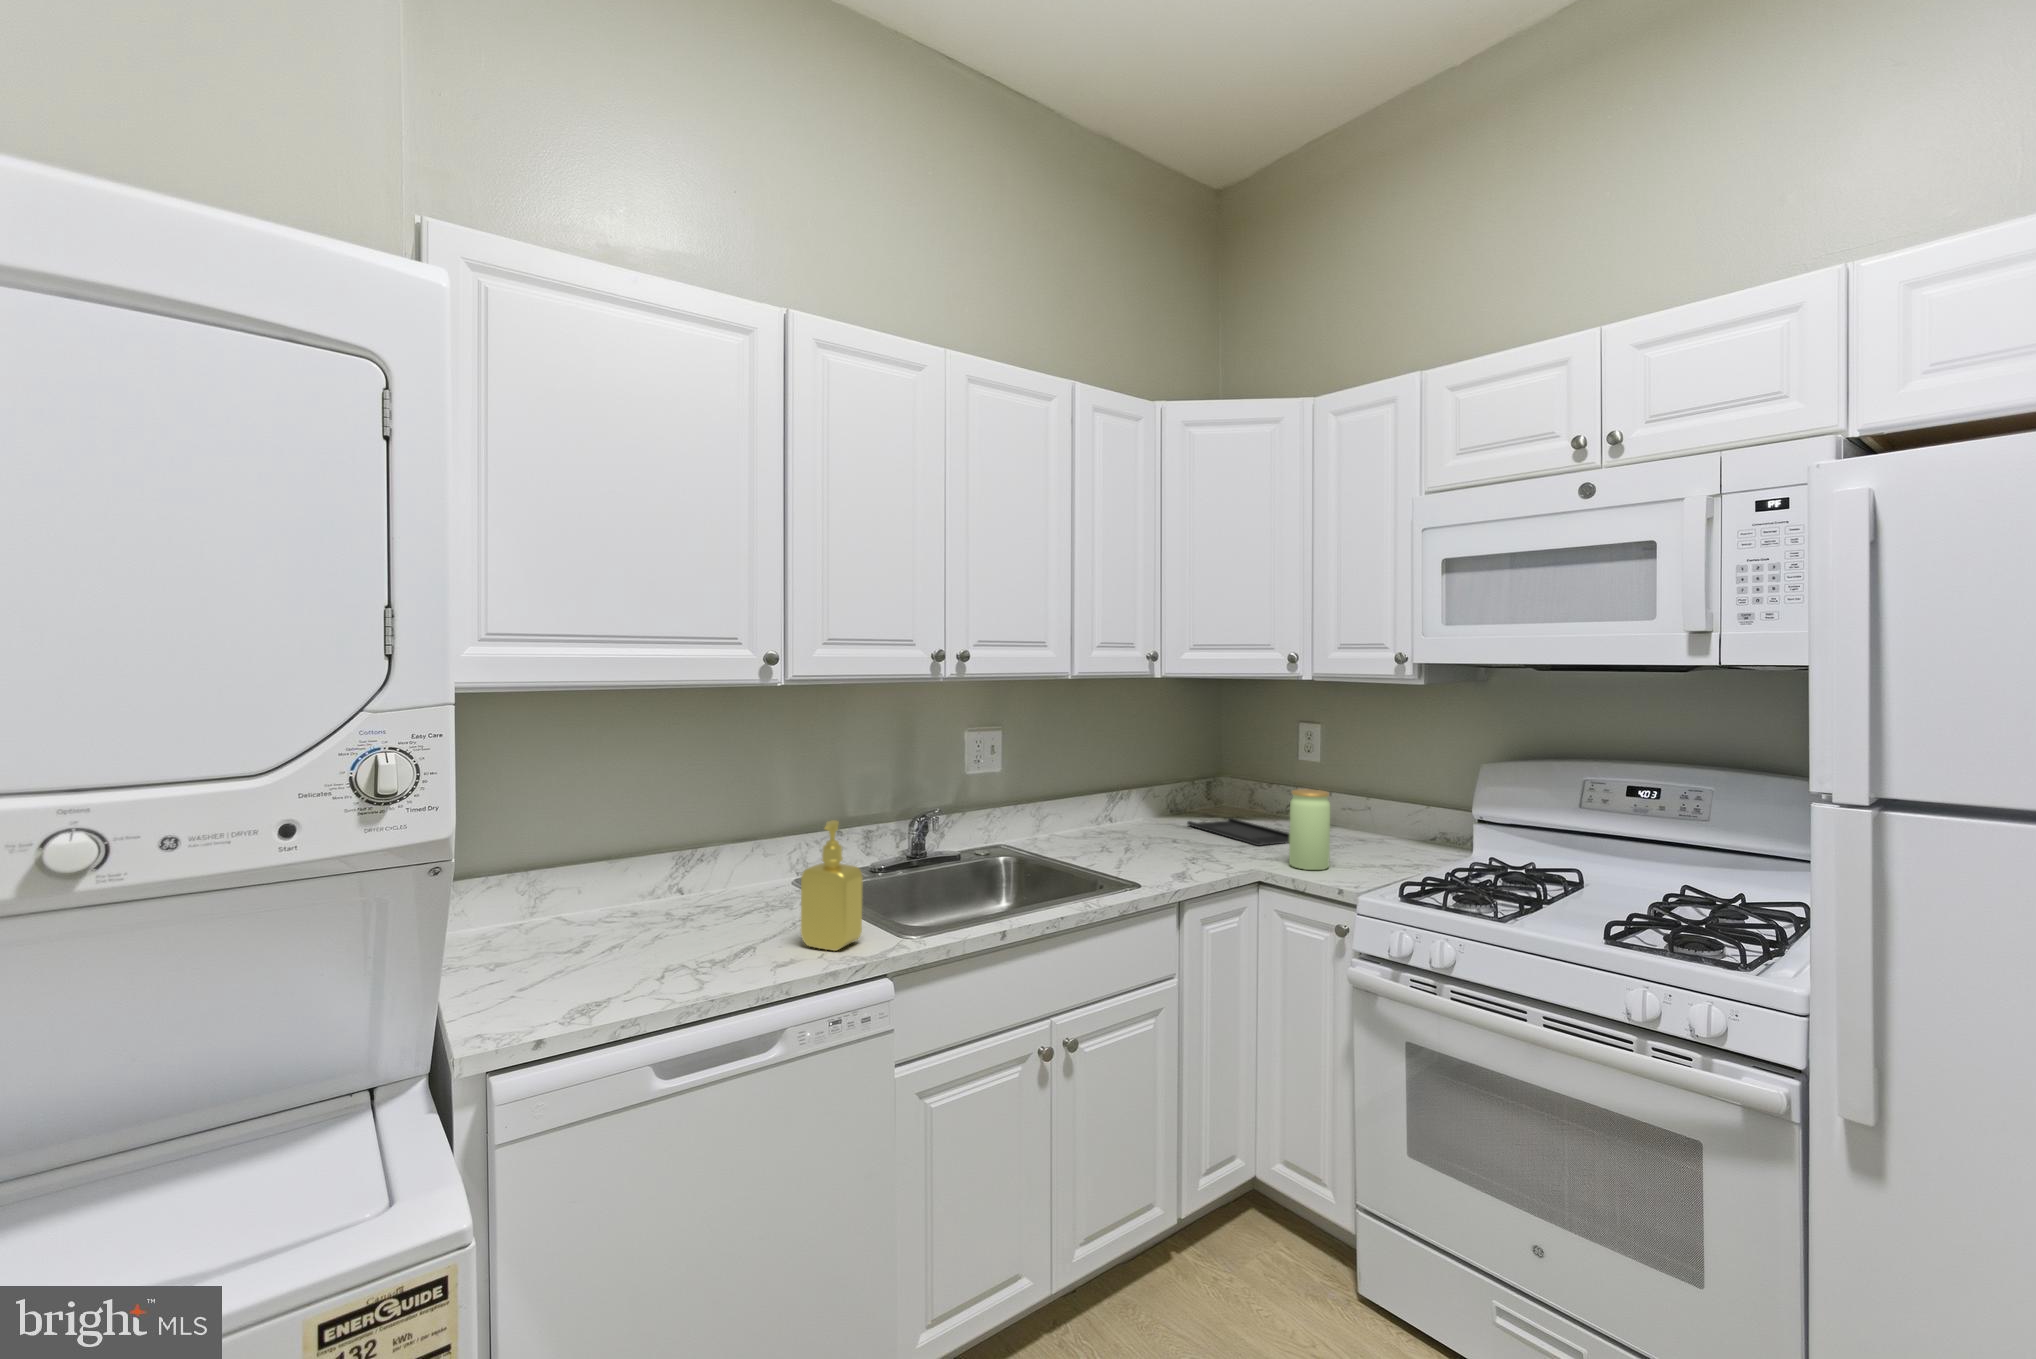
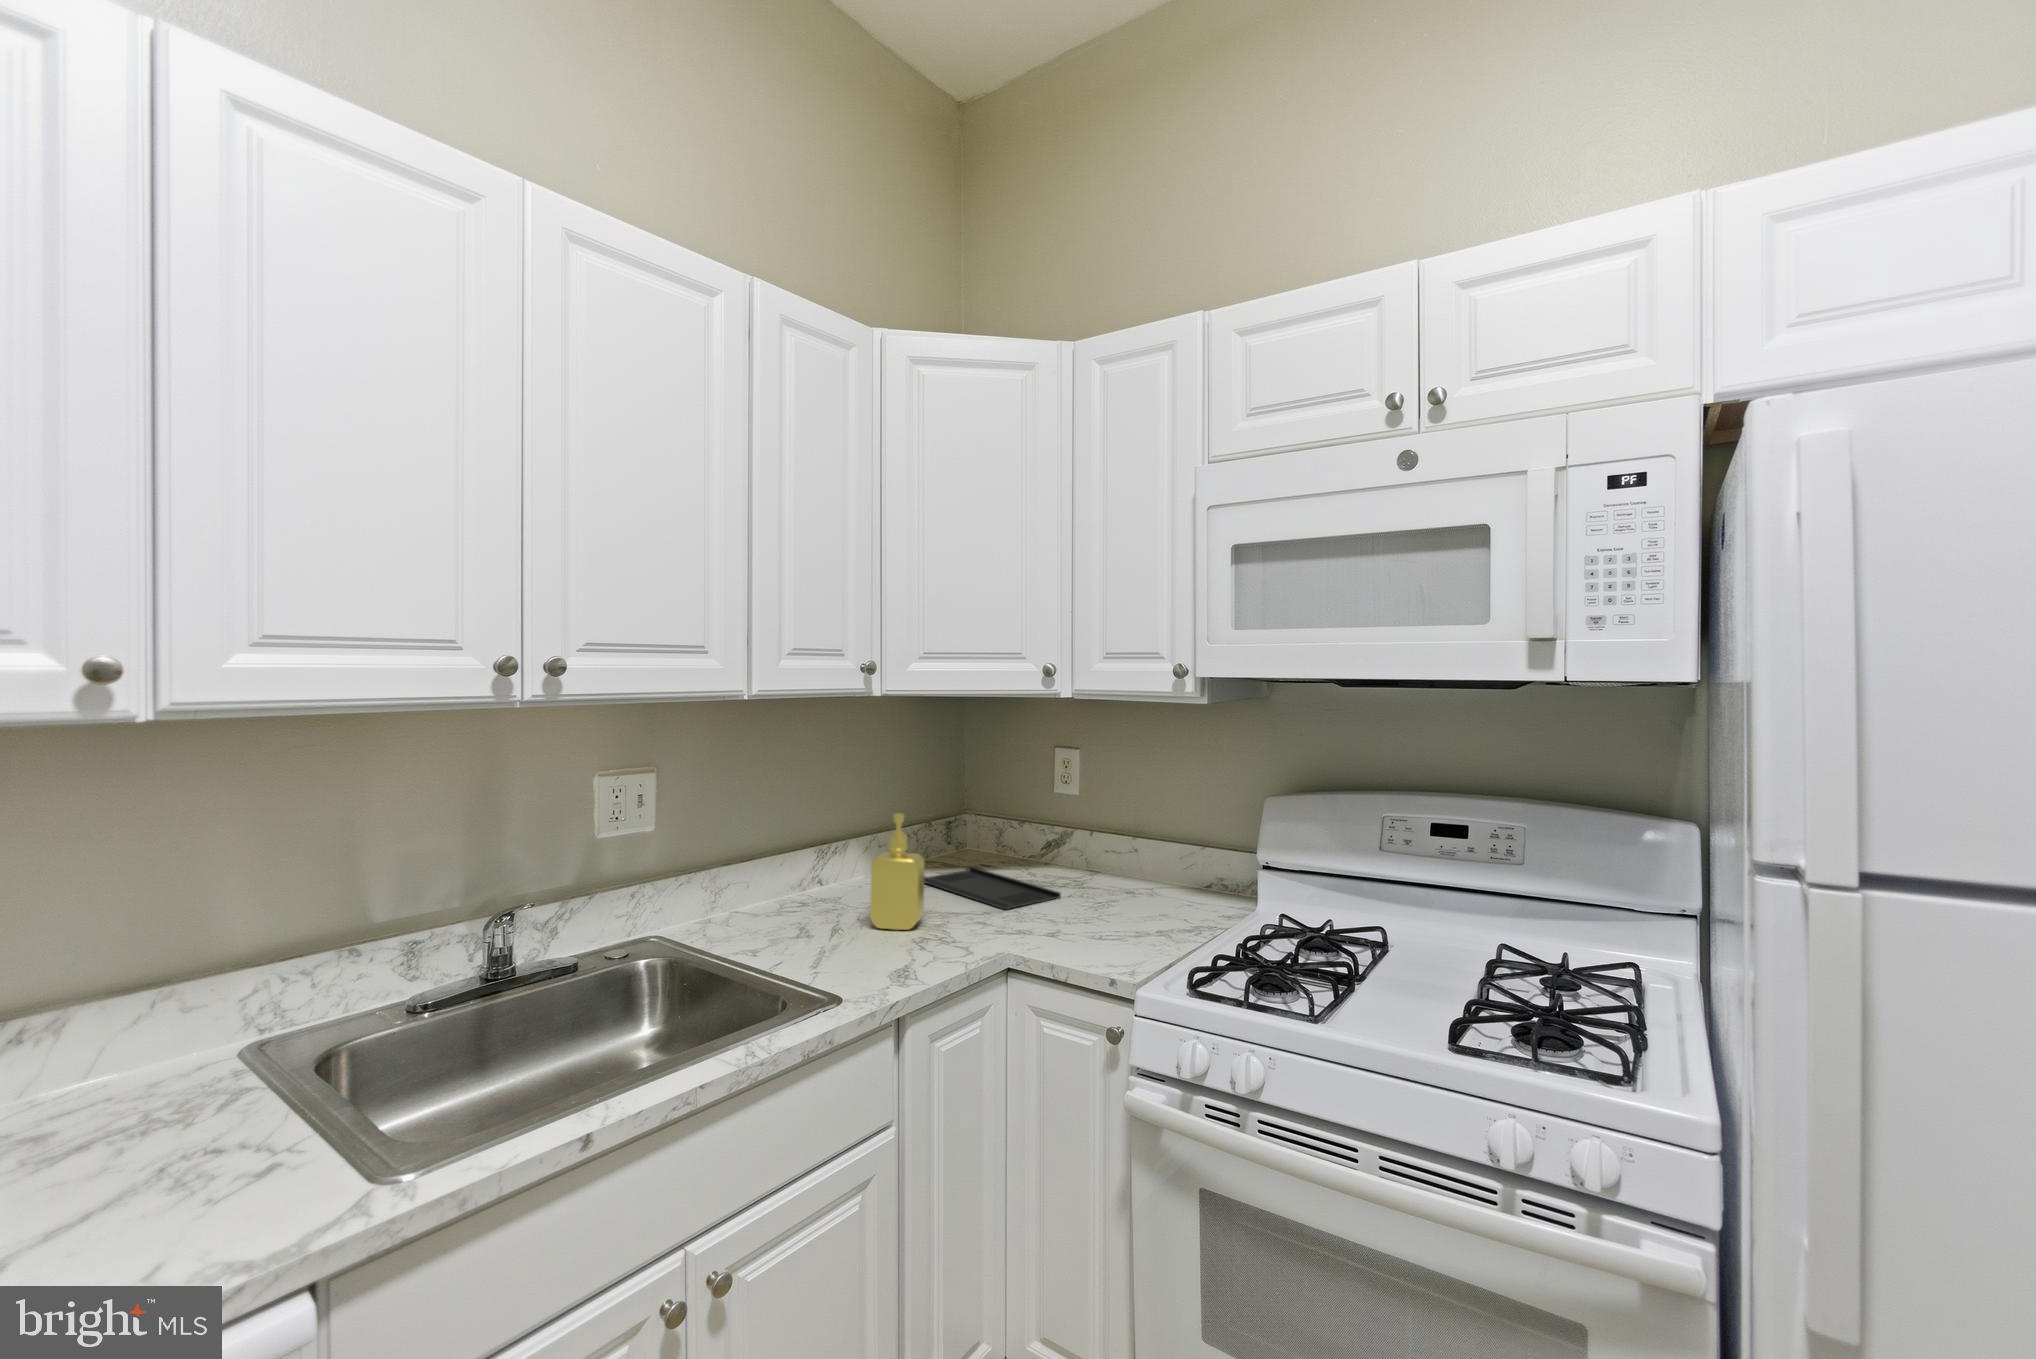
jar: present [1289,789,1330,870] -> none [1045,840,1096,949]
soap dispenser: present [801,820,862,951] -> present [870,813,924,930]

